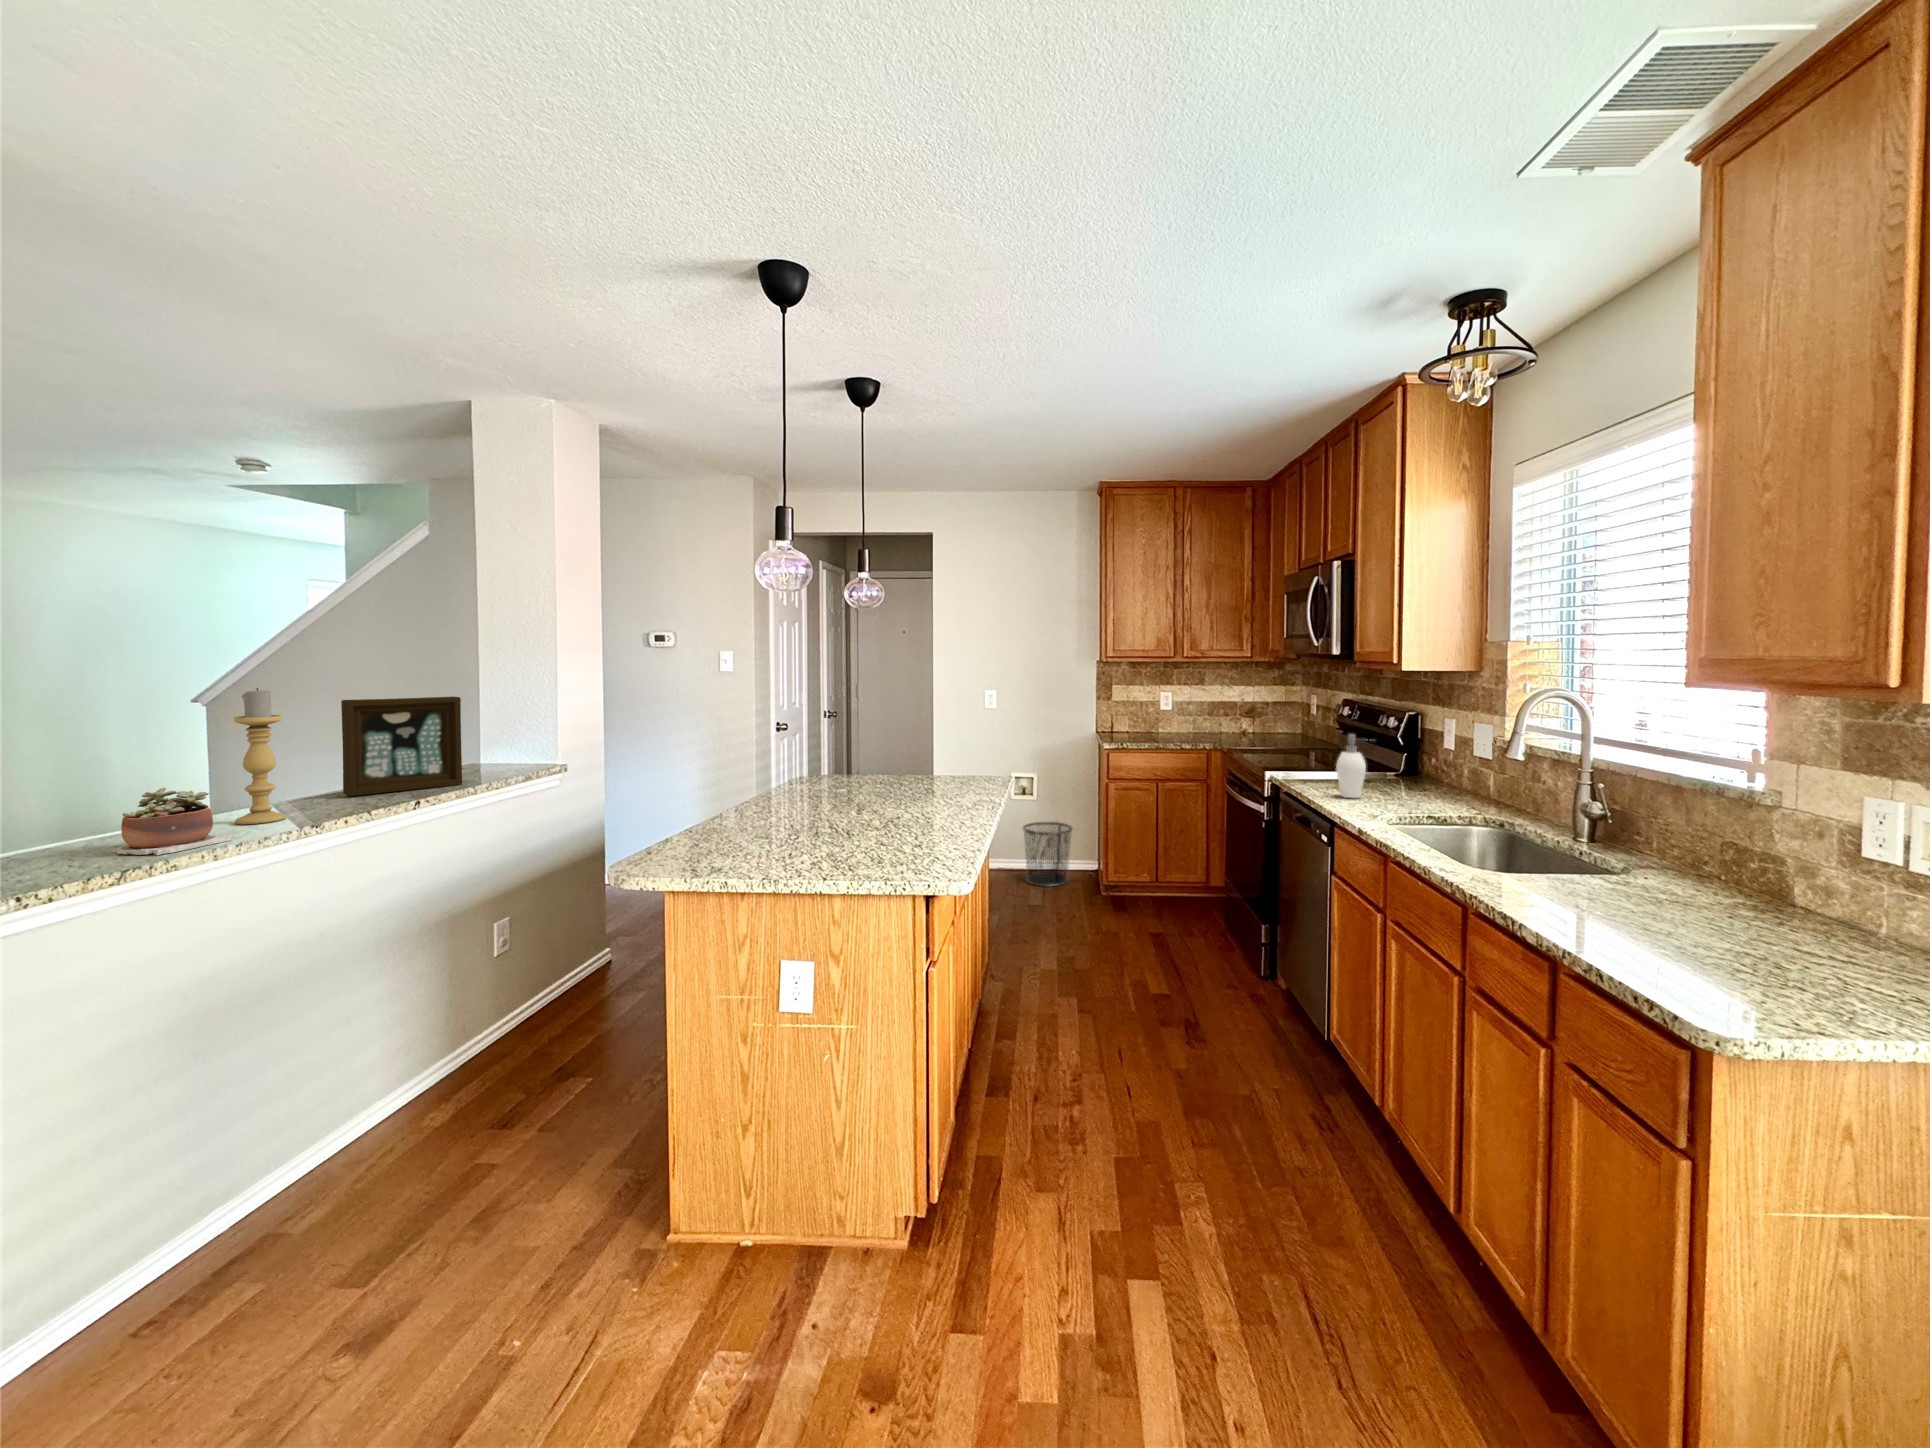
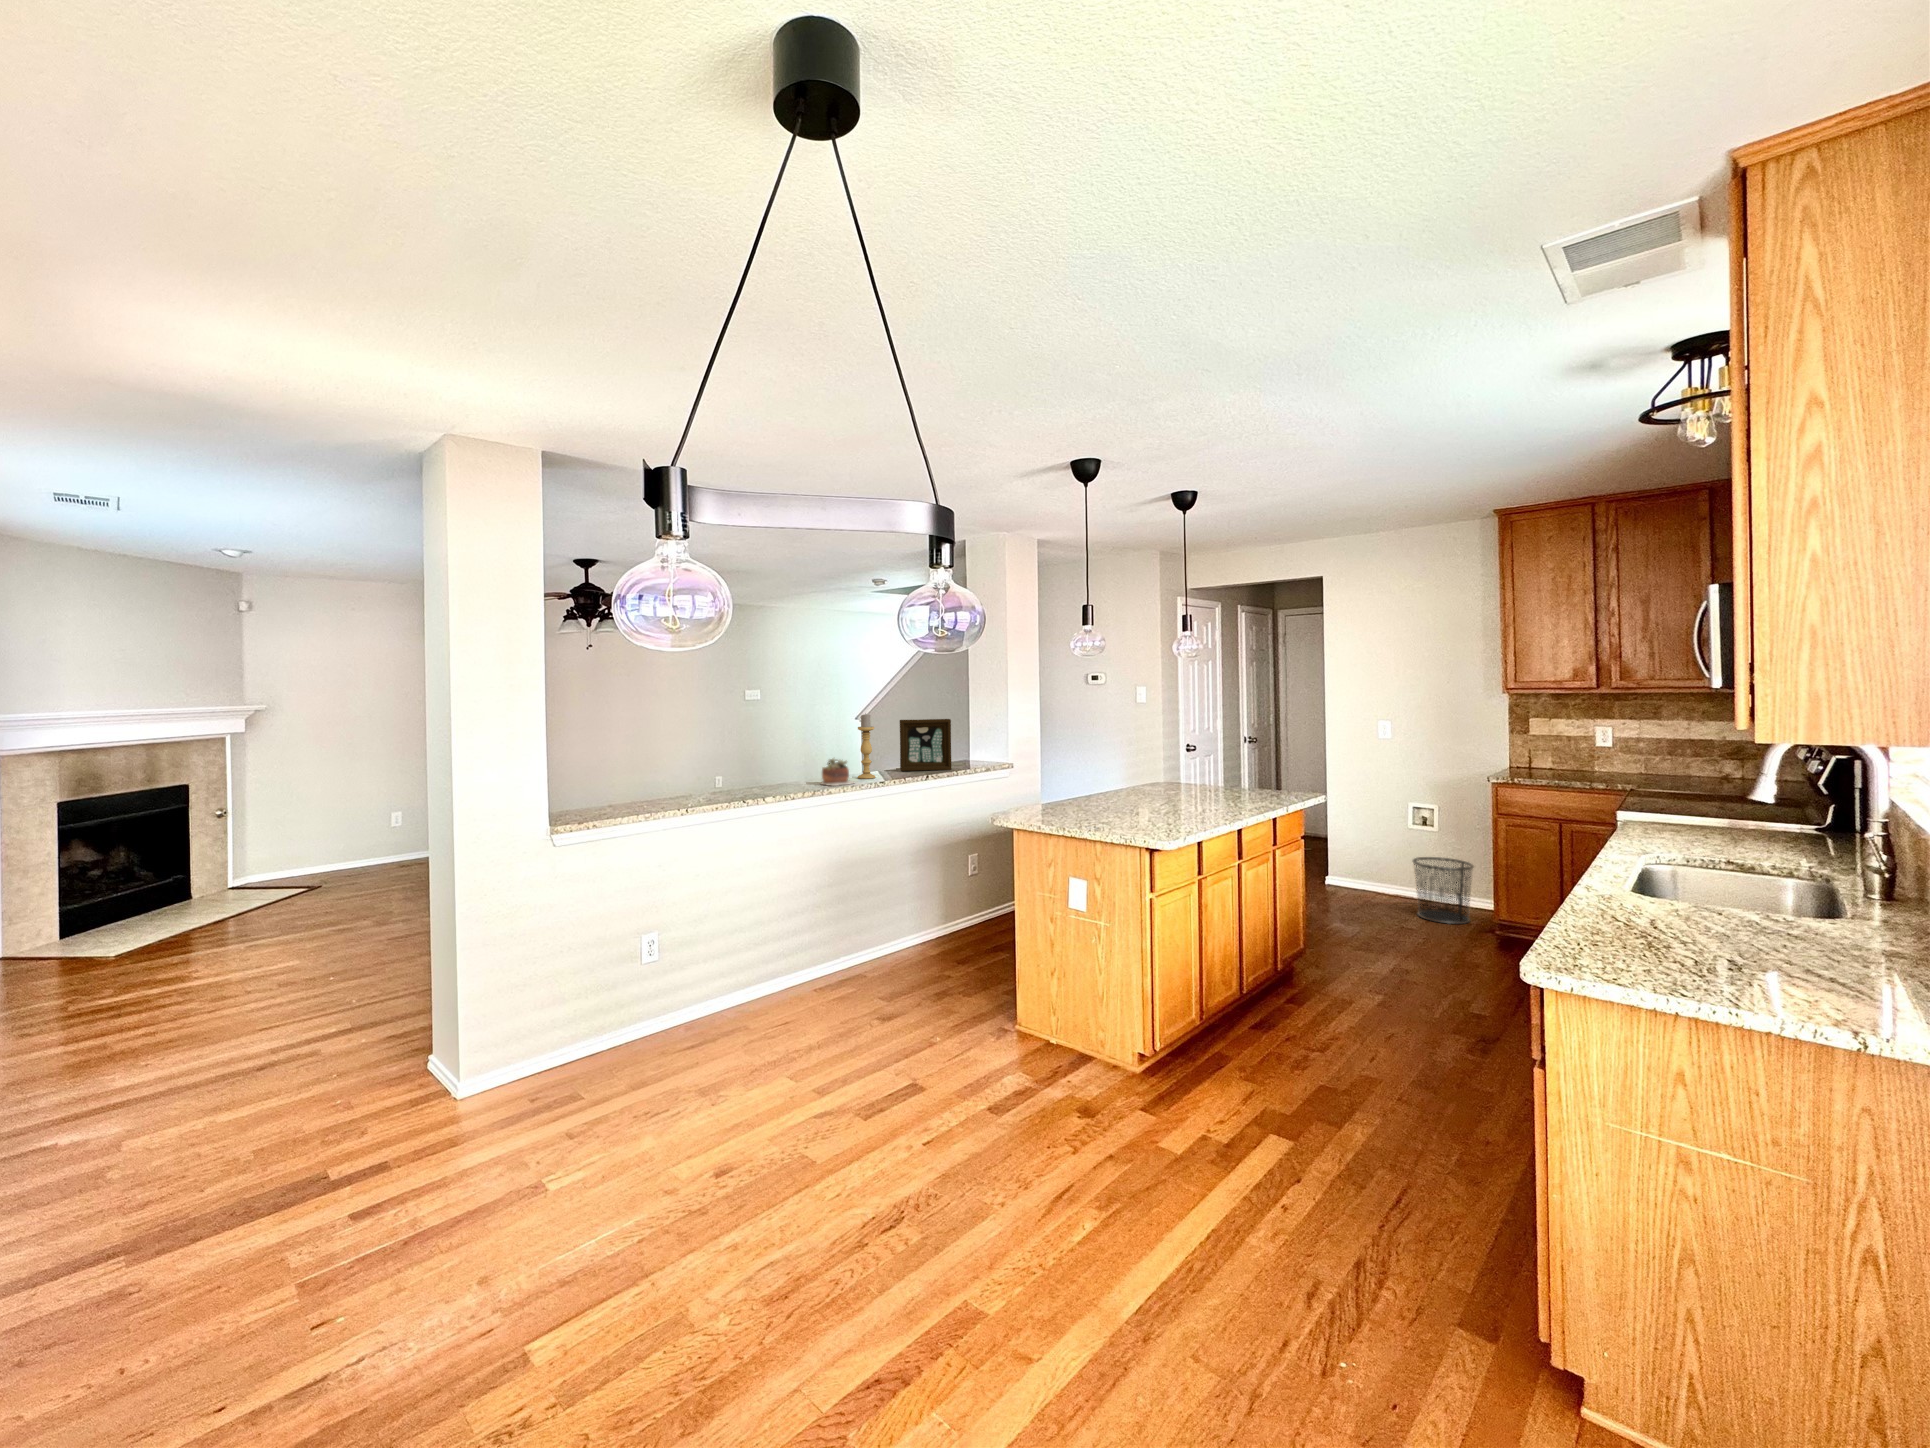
soap dispenser: present [1336,734,1366,798] -> none [1661,775,1709,844]

